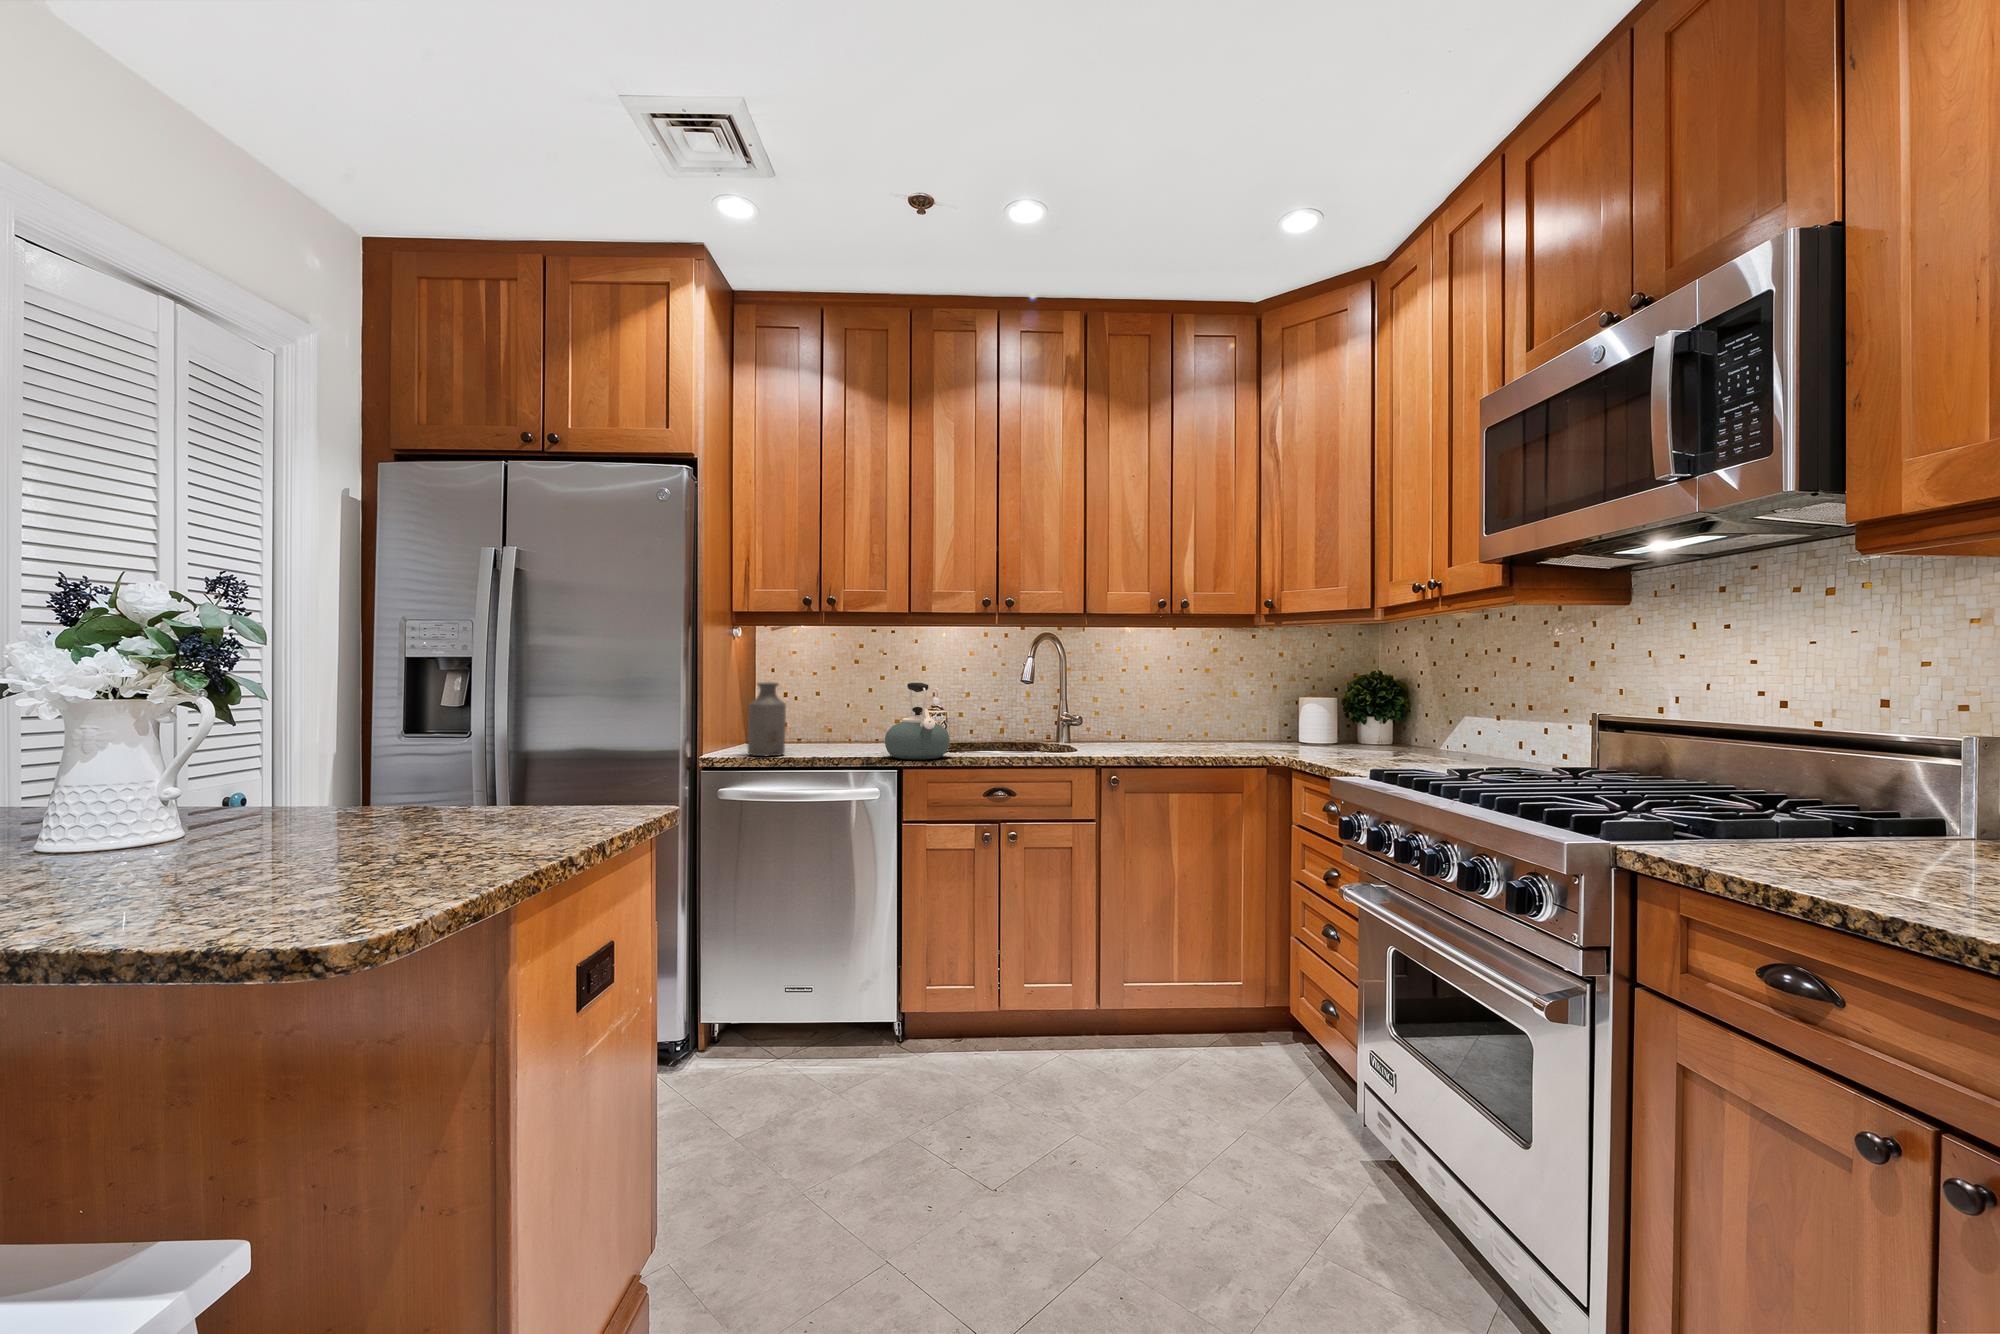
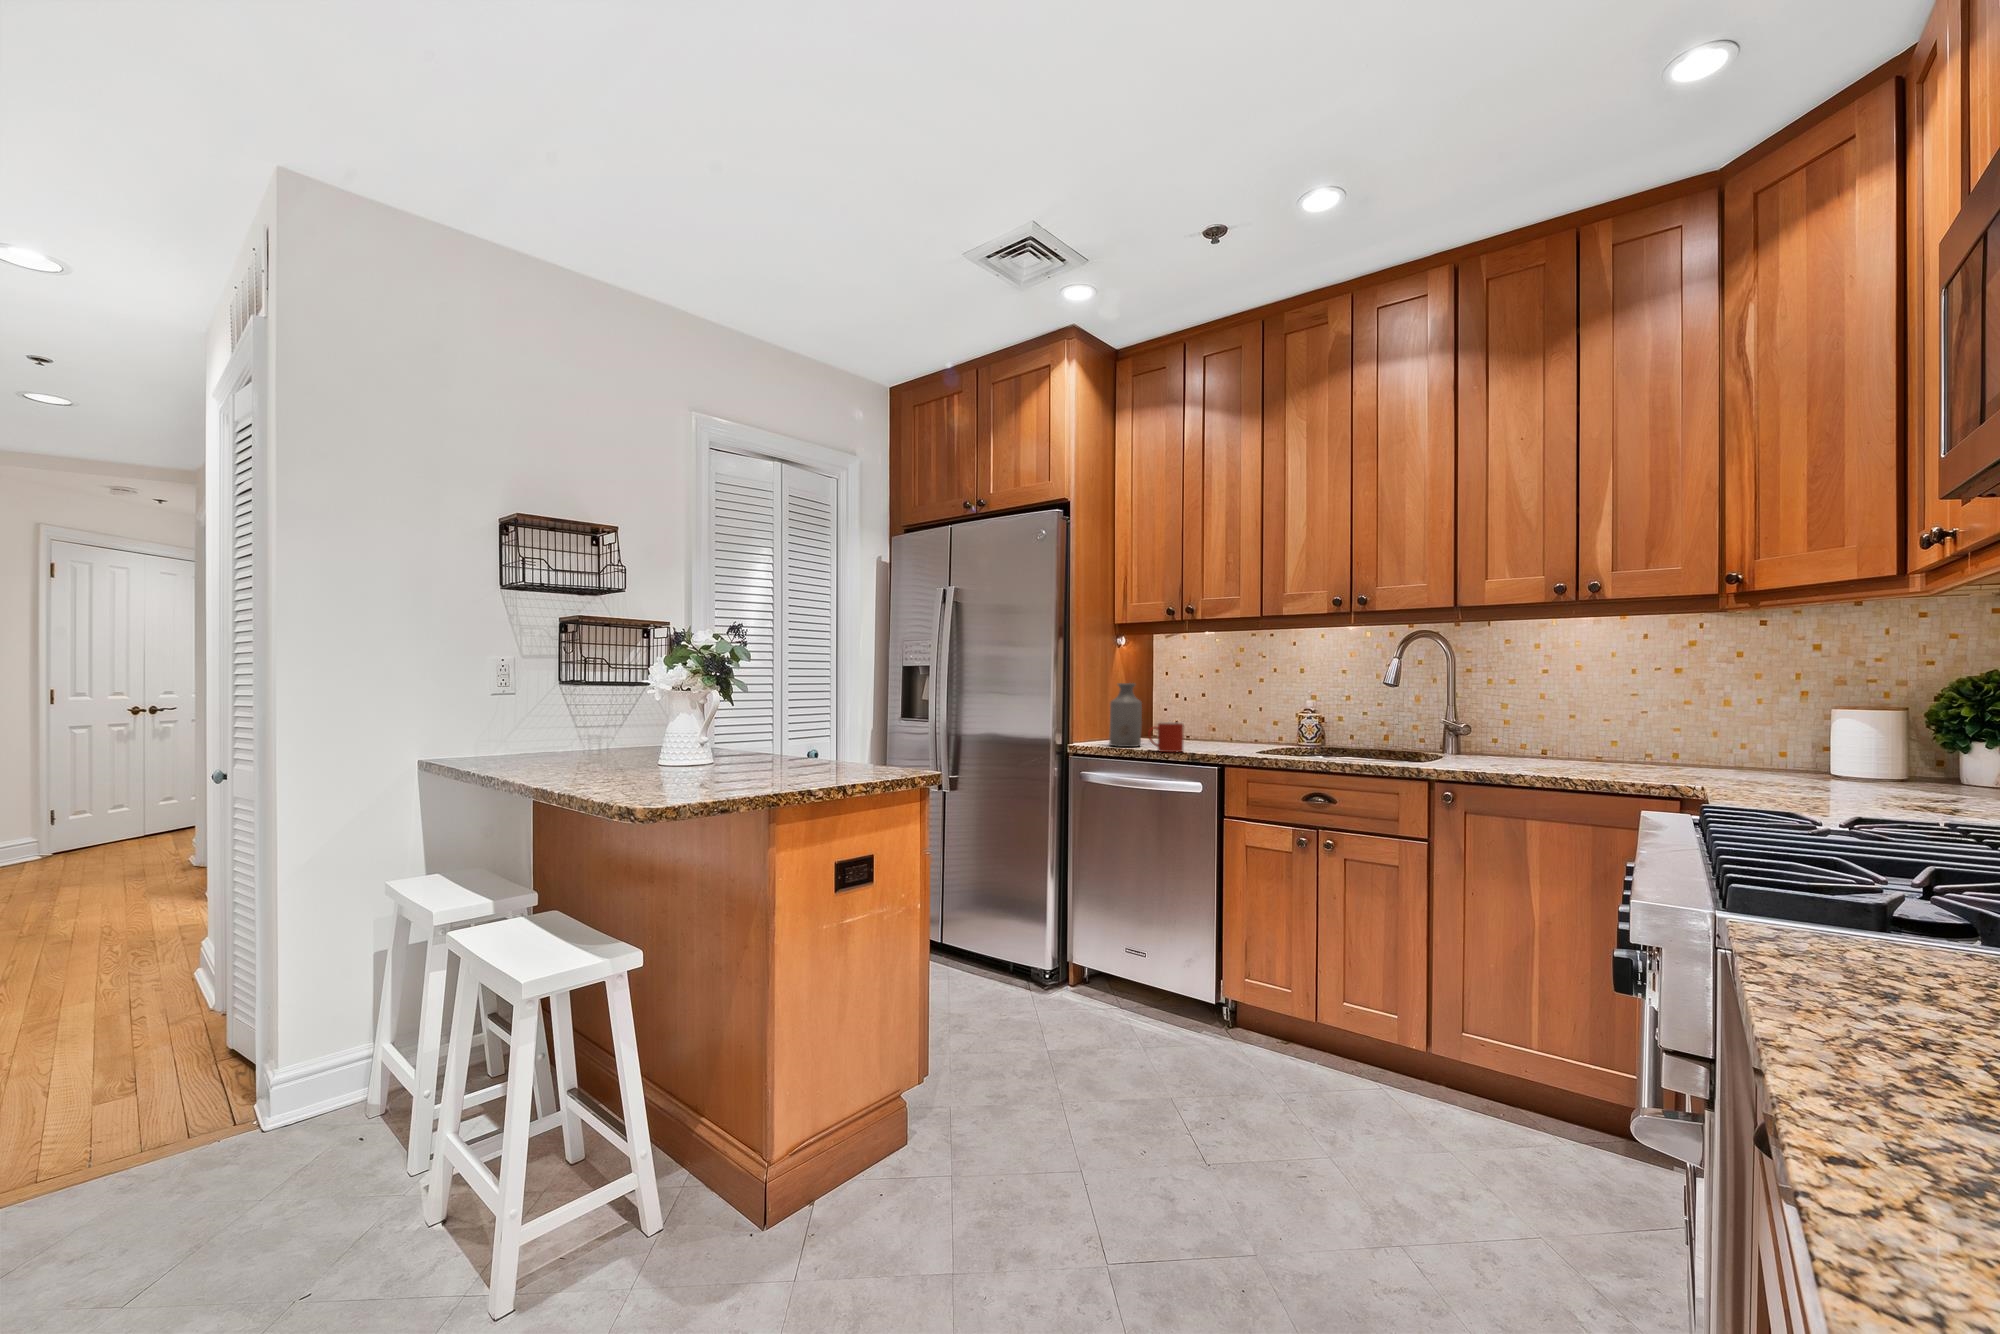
kettle: present [885,683,949,759] -> none [1211,684,1276,758]
mug: none [814,725,849,759] -> present [1148,722,1183,752]

